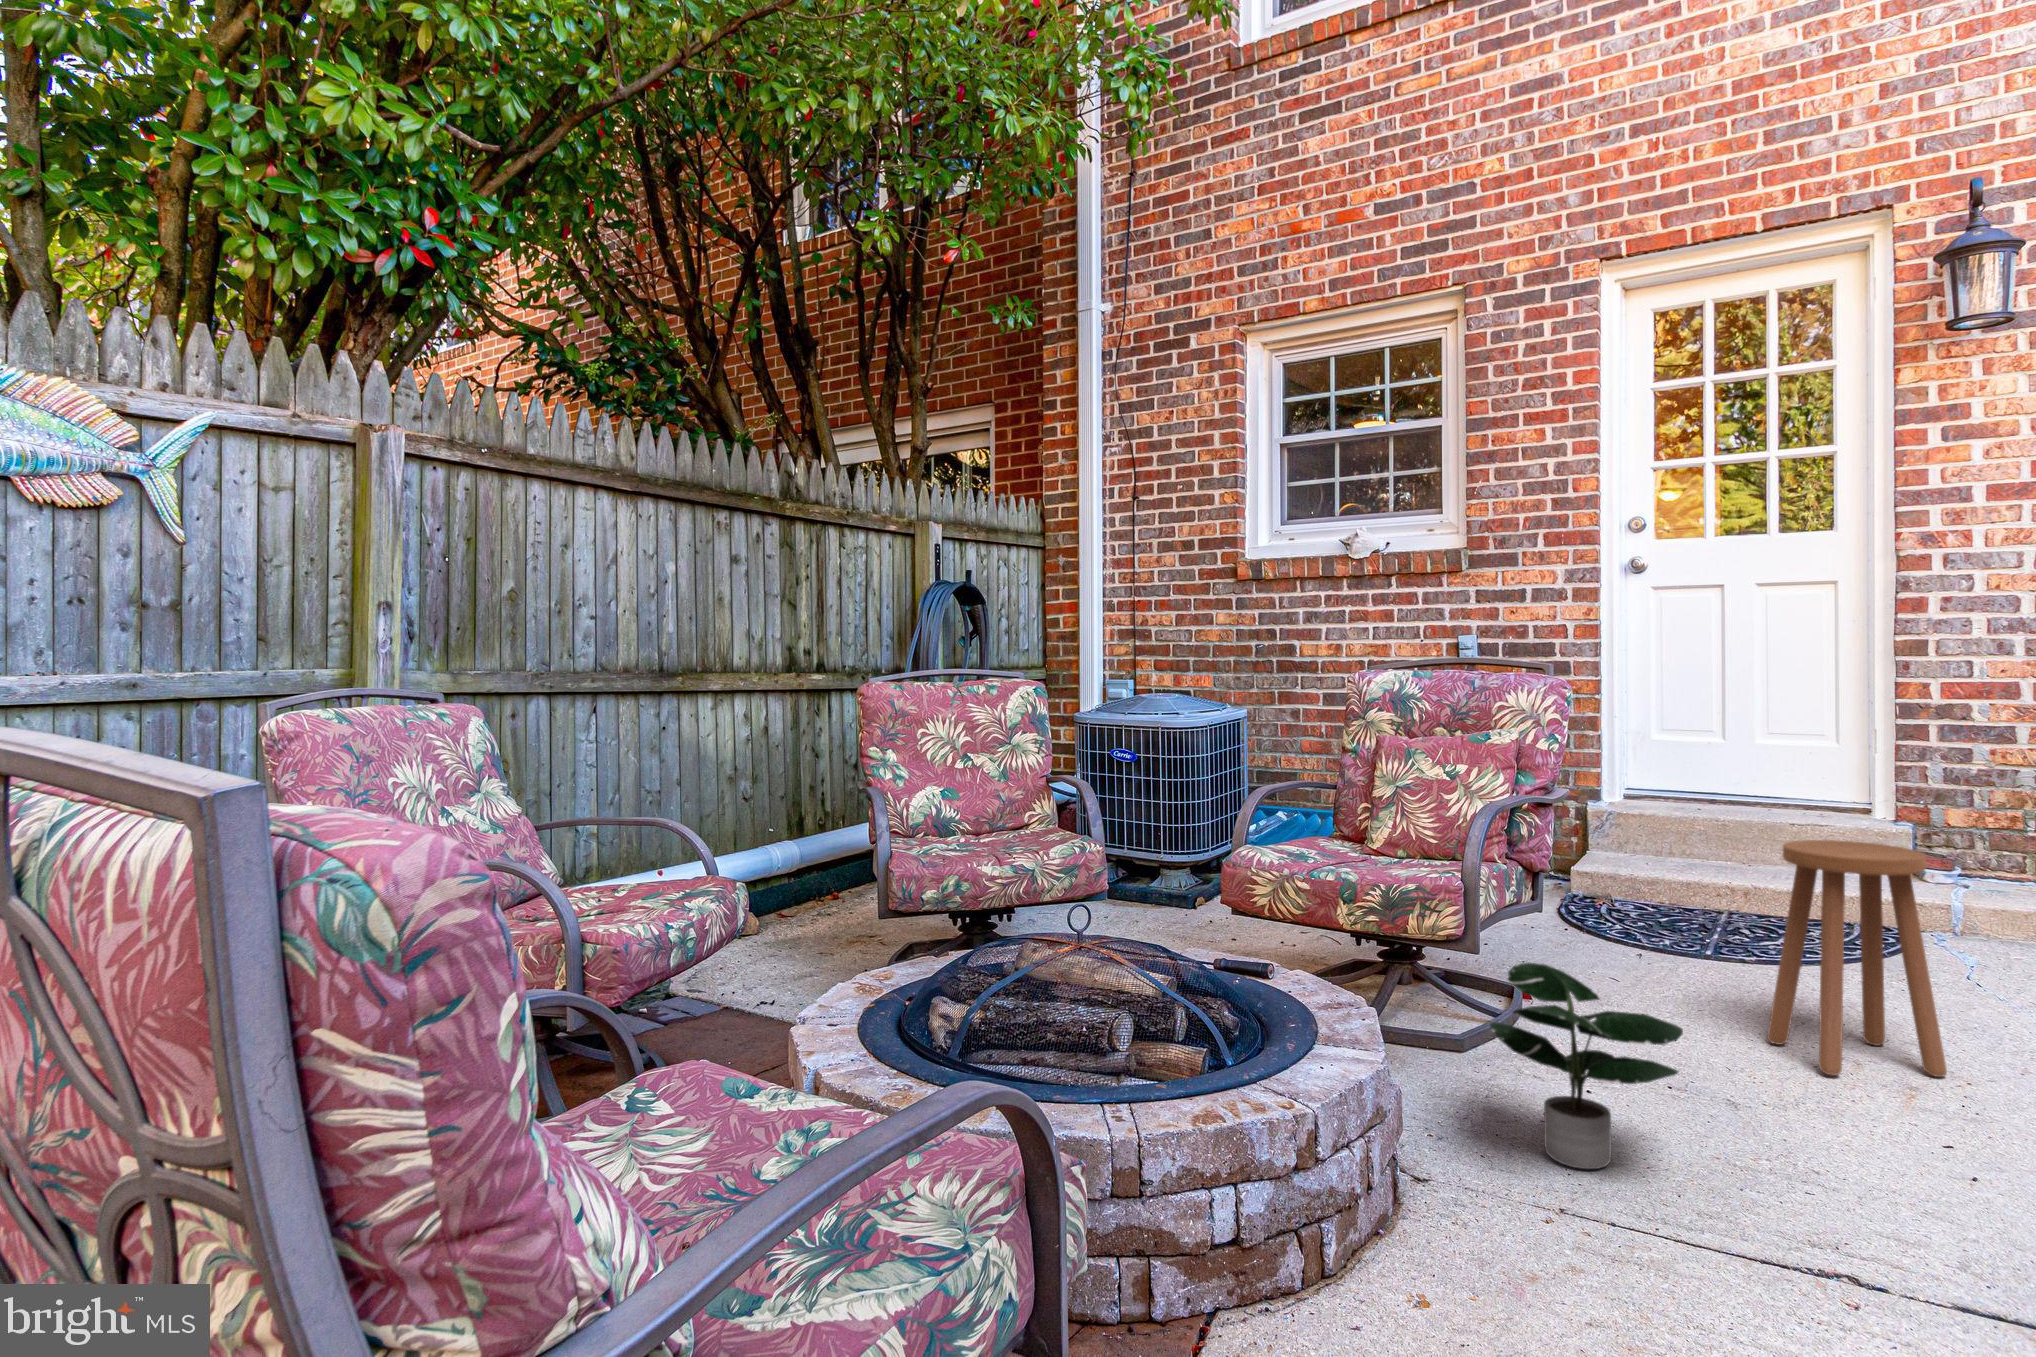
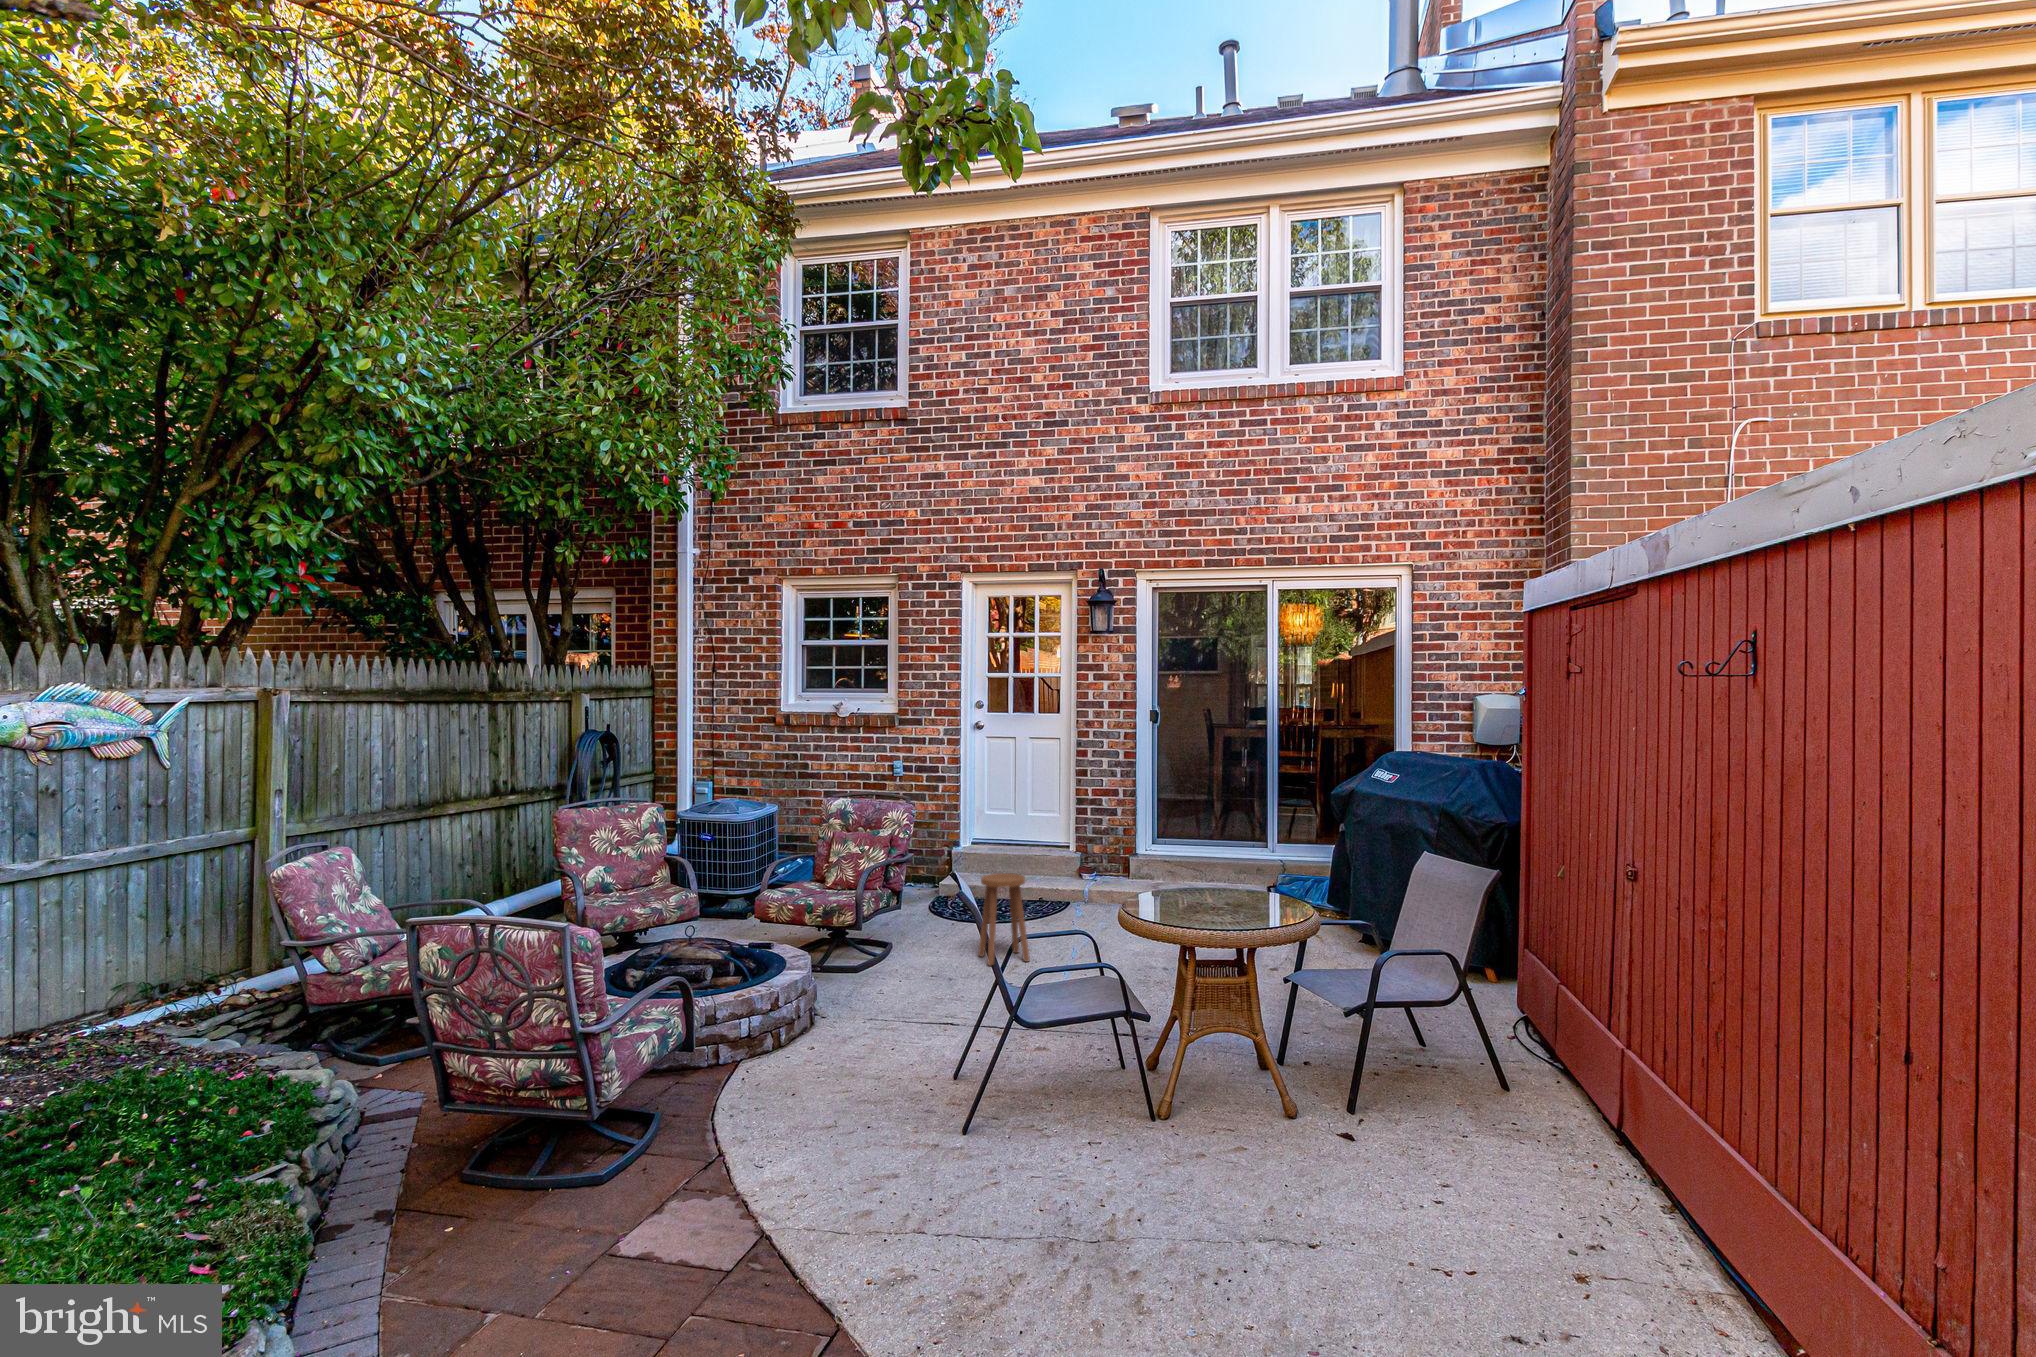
potted plant: present [1490,963,1683,1169] -> none [853,933,918,1007]

